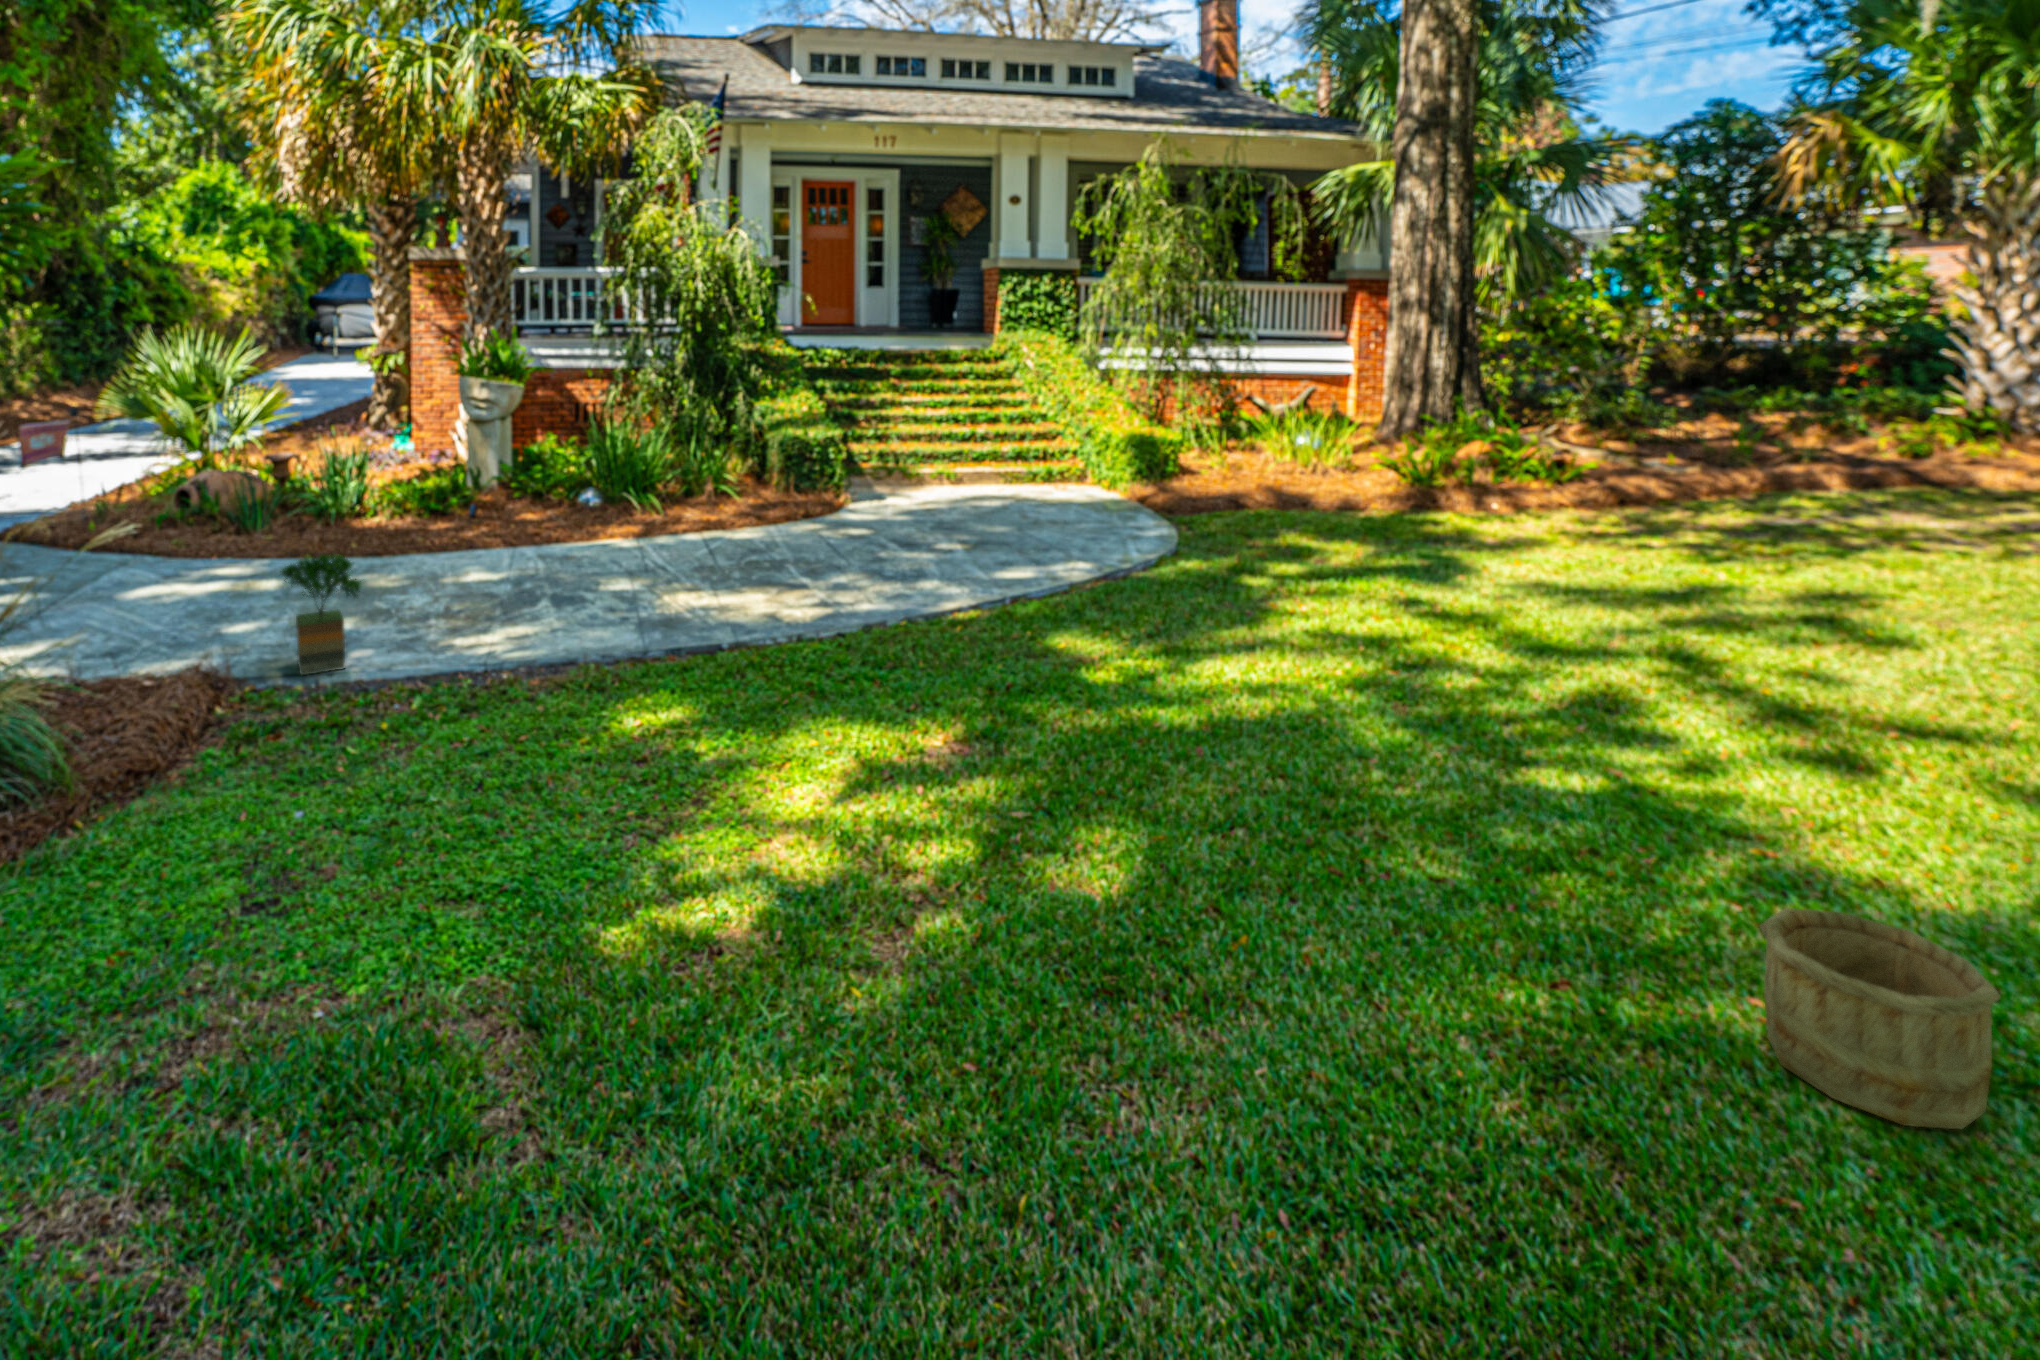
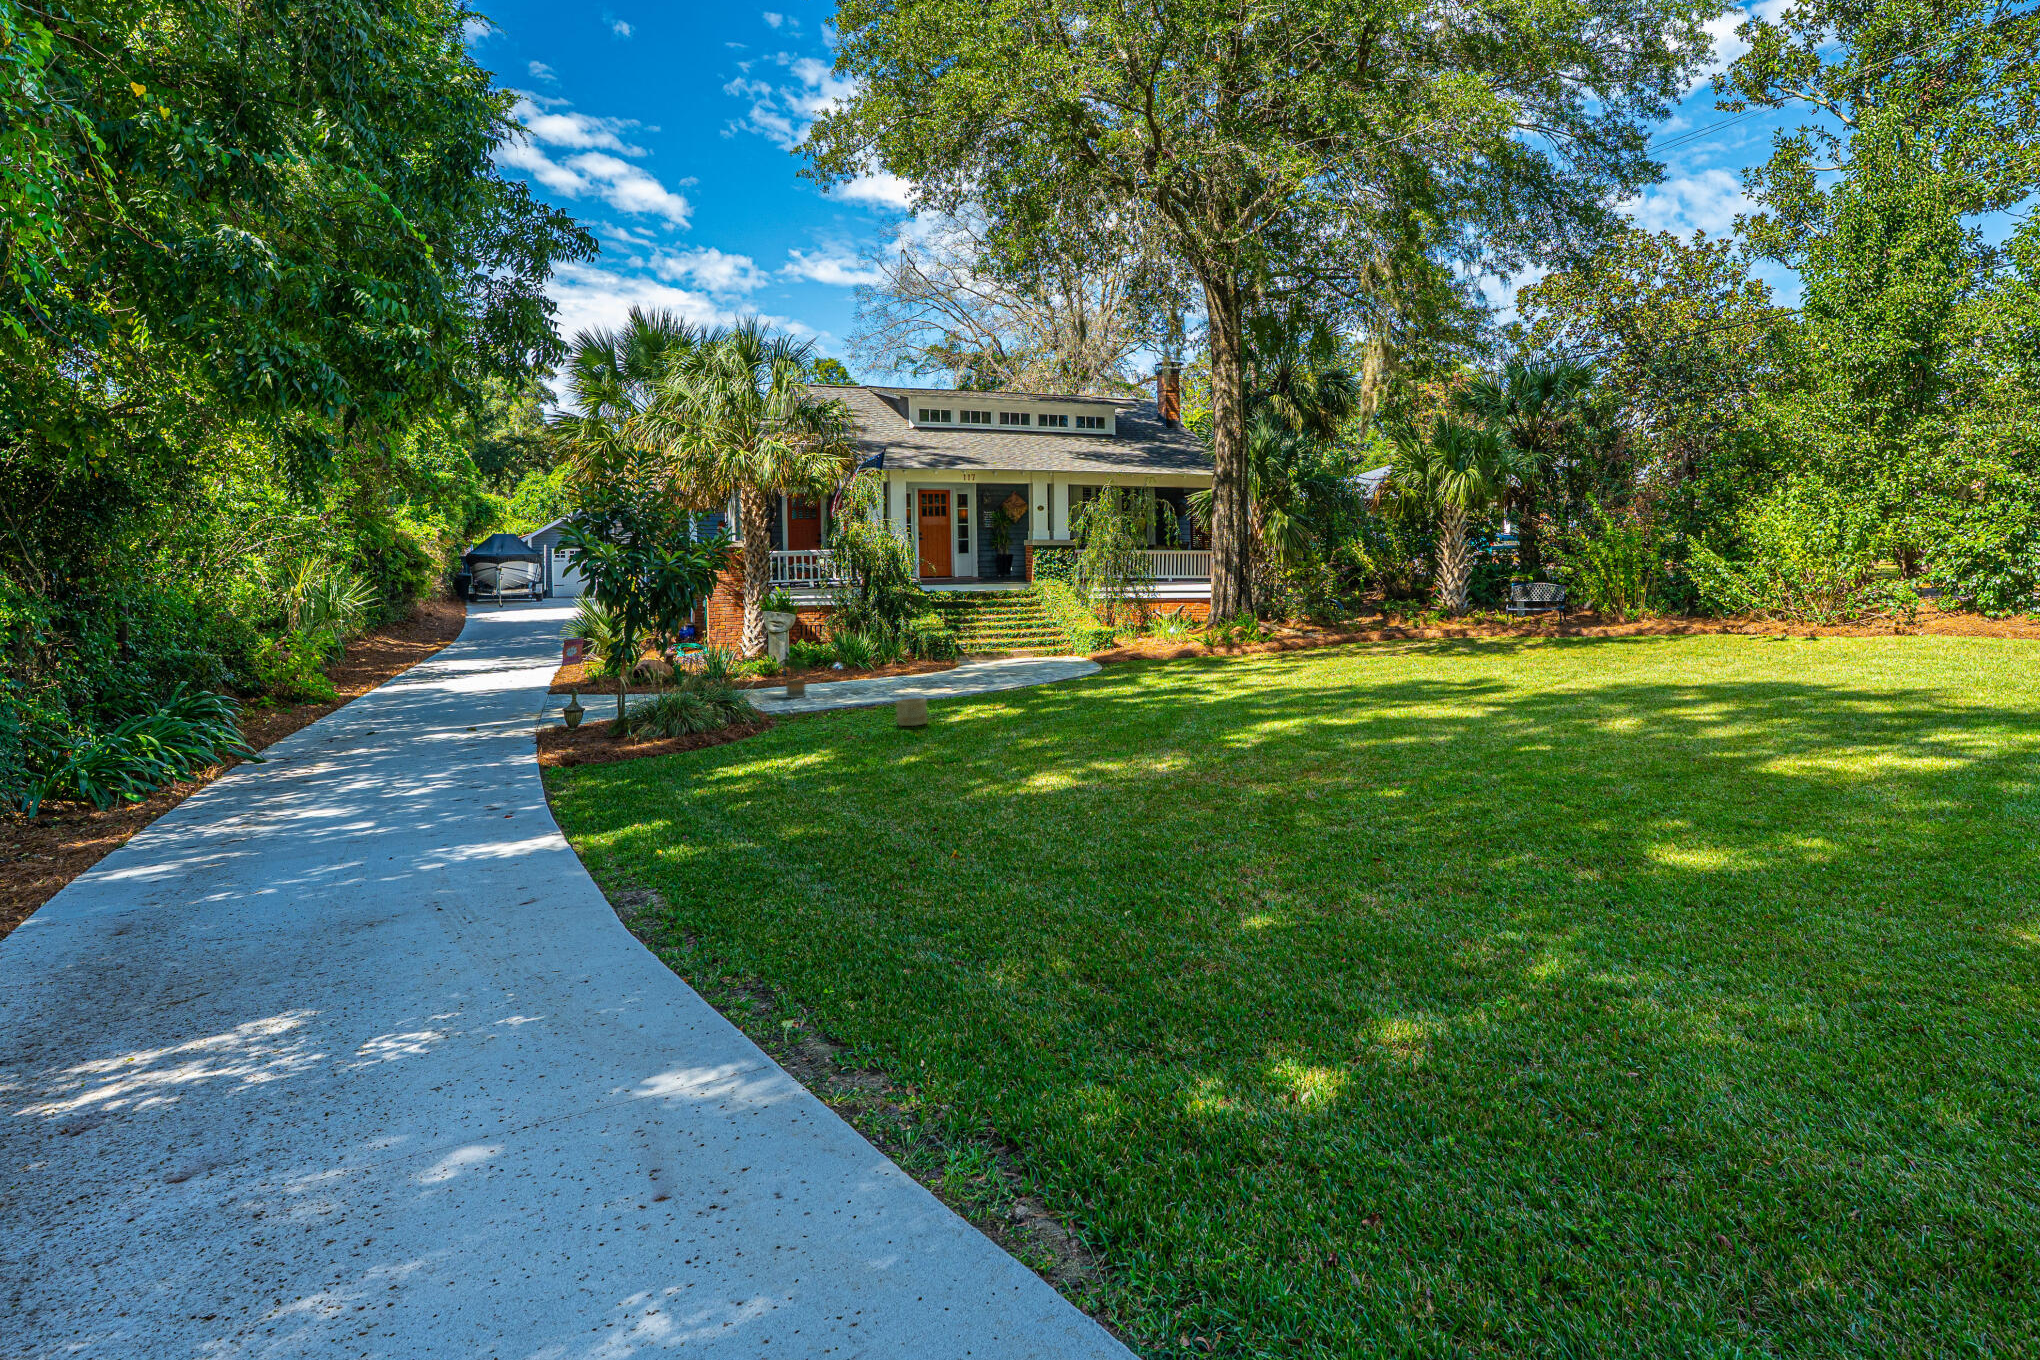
wooden bucket: present [1760,908,2000,1129] -> present [896,698,927,726]

